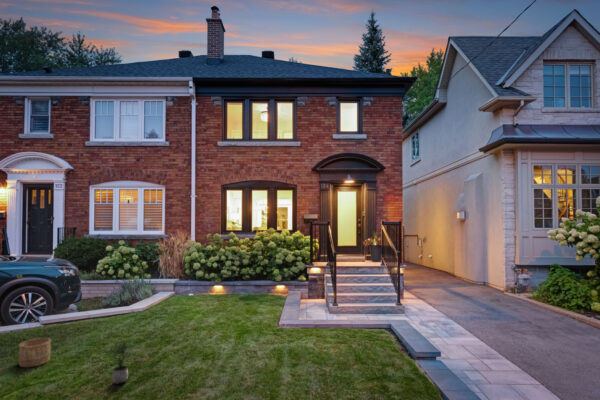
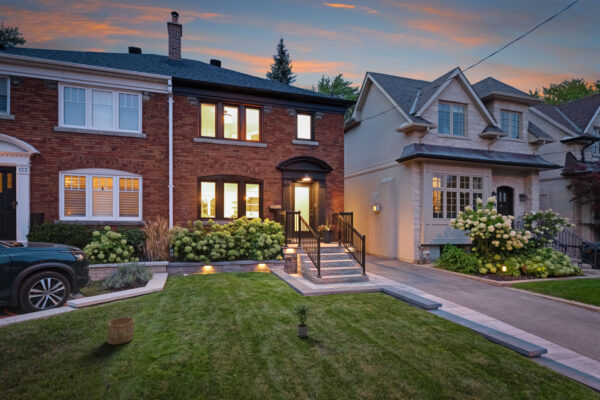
potted plant: present [106,343,132,385] -> present [295,306,310,338]

